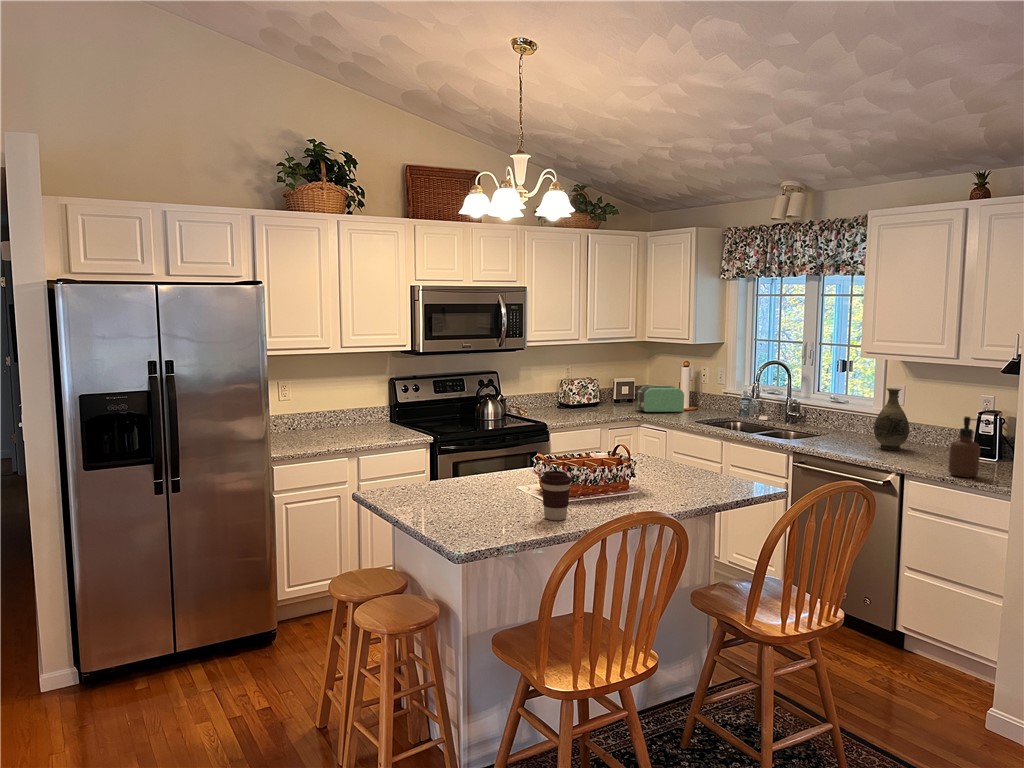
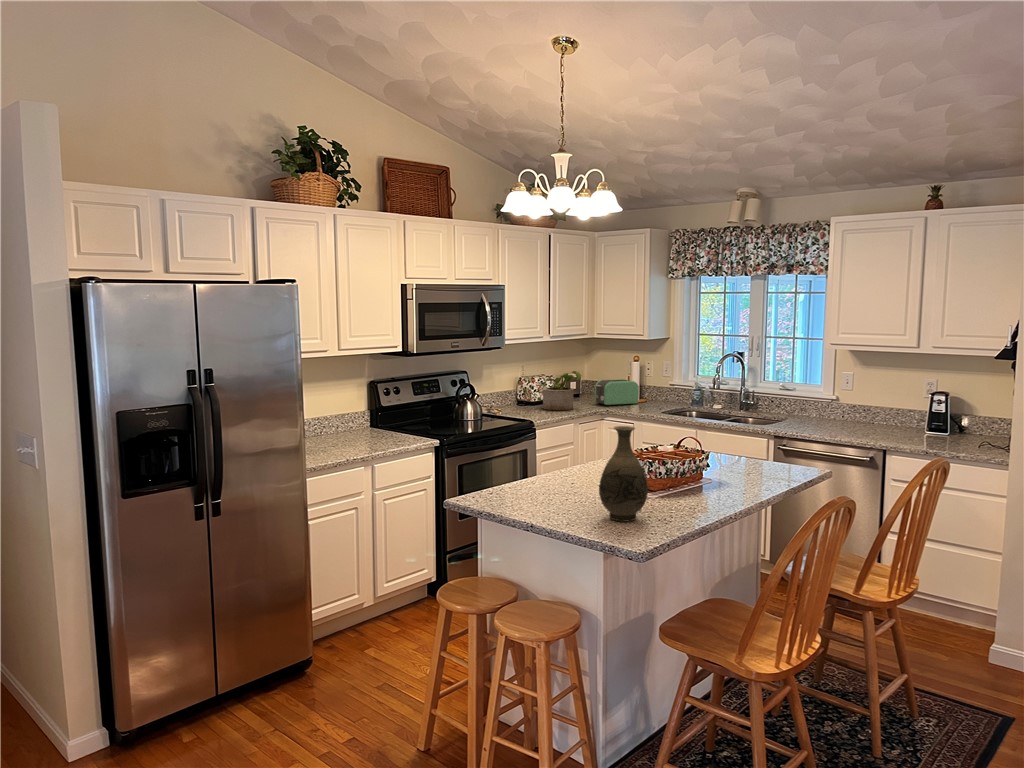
potted plant: none [577,375,617,415] -> present [543,371,581,410]
vase: present [874,388,909,450] -> present [599,426,648,522]
soap dispenser: present [948,417,980,477] -> none [924,397,951,448]
coffee cup: present [541,471,572,520] -> none [672,464,702,511]

